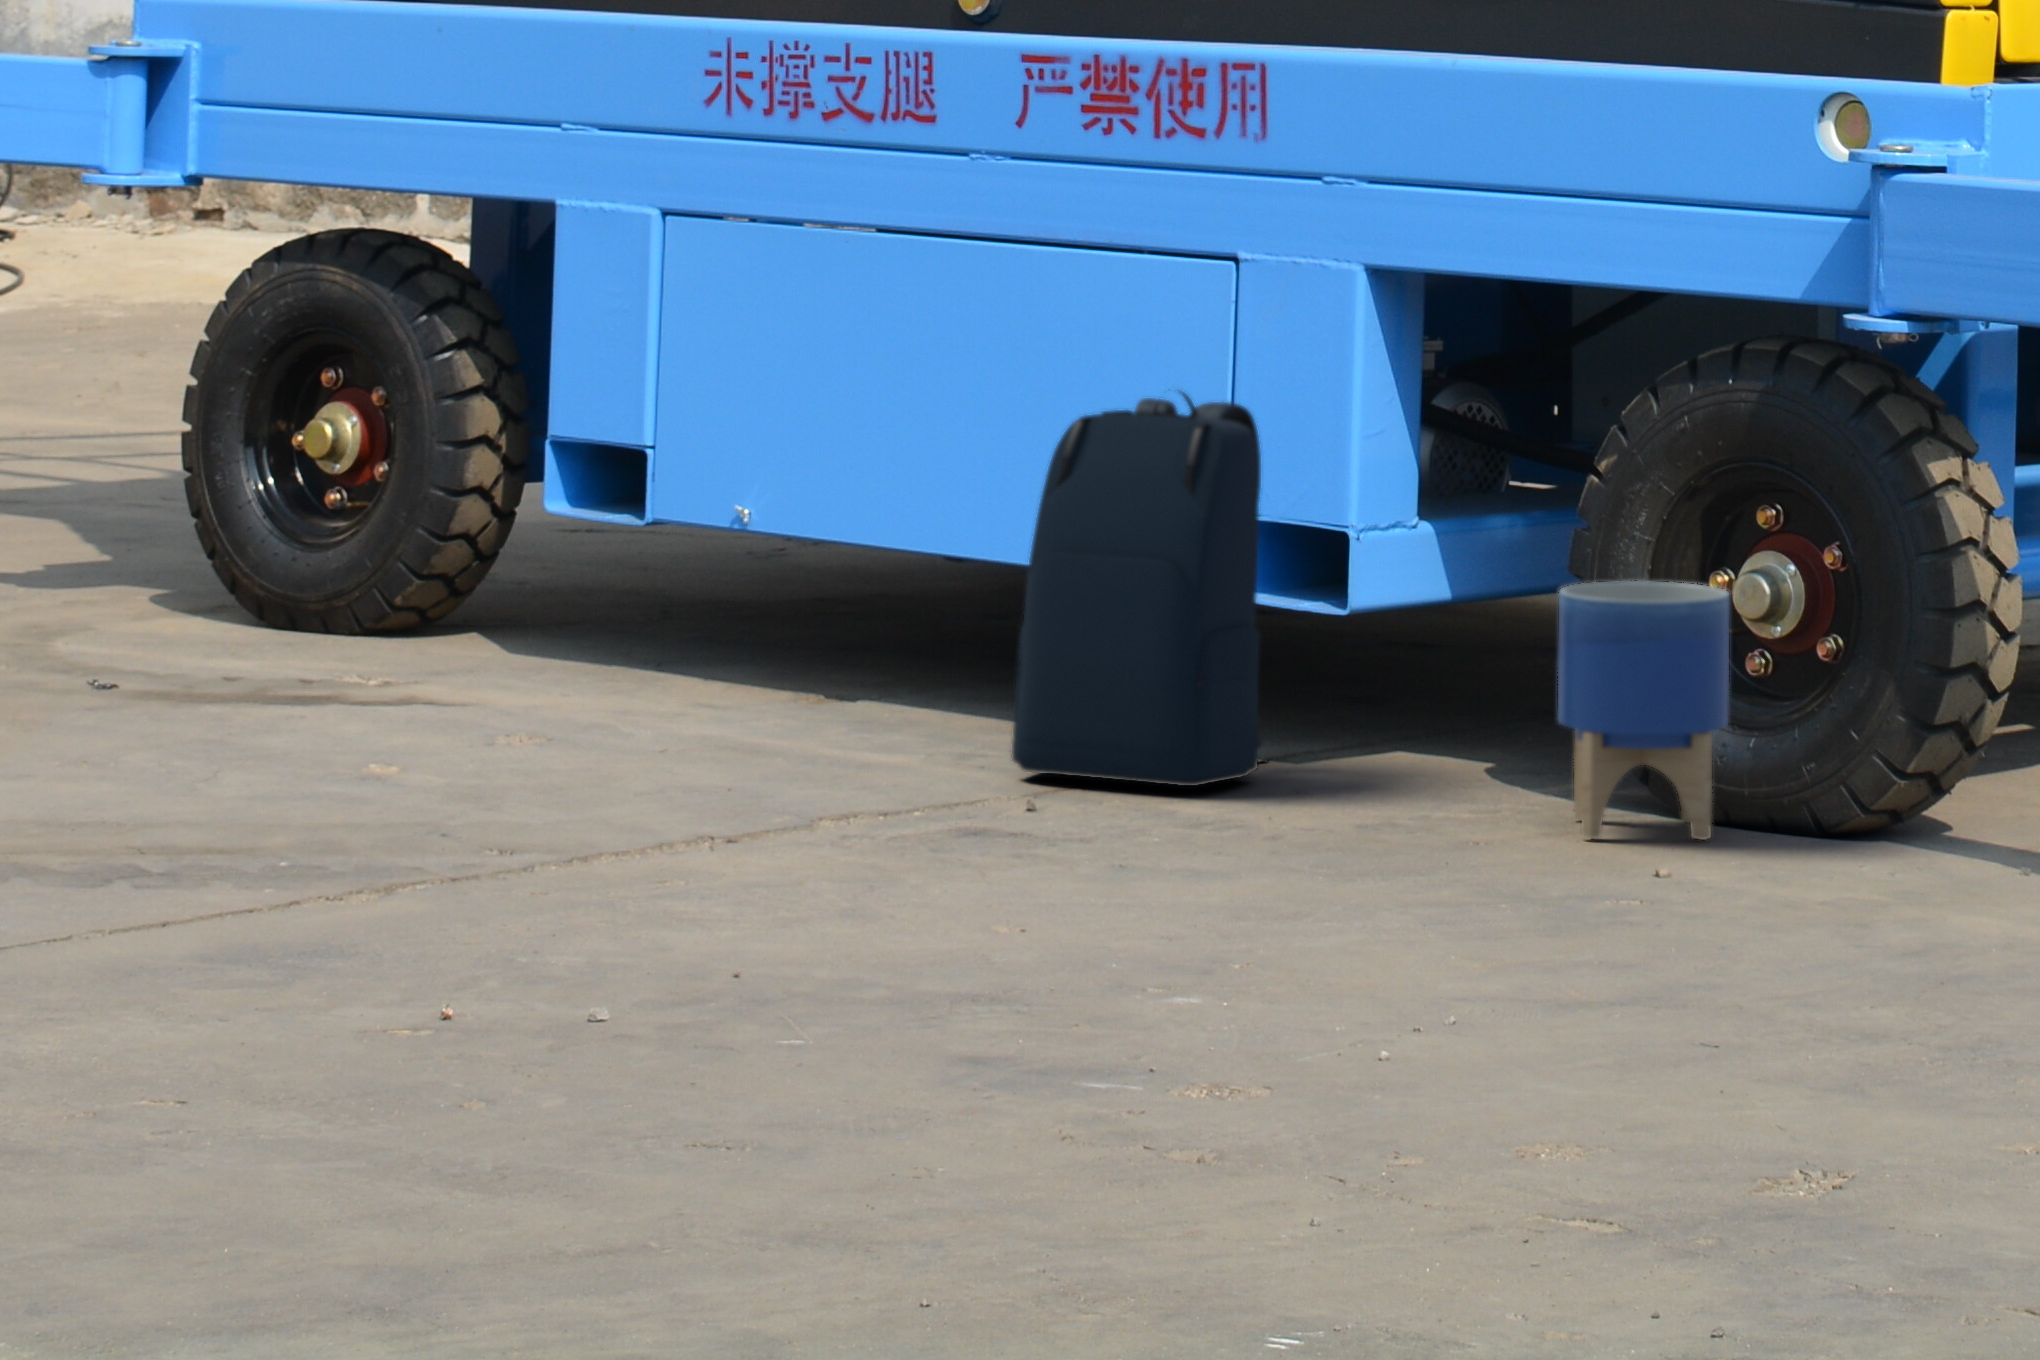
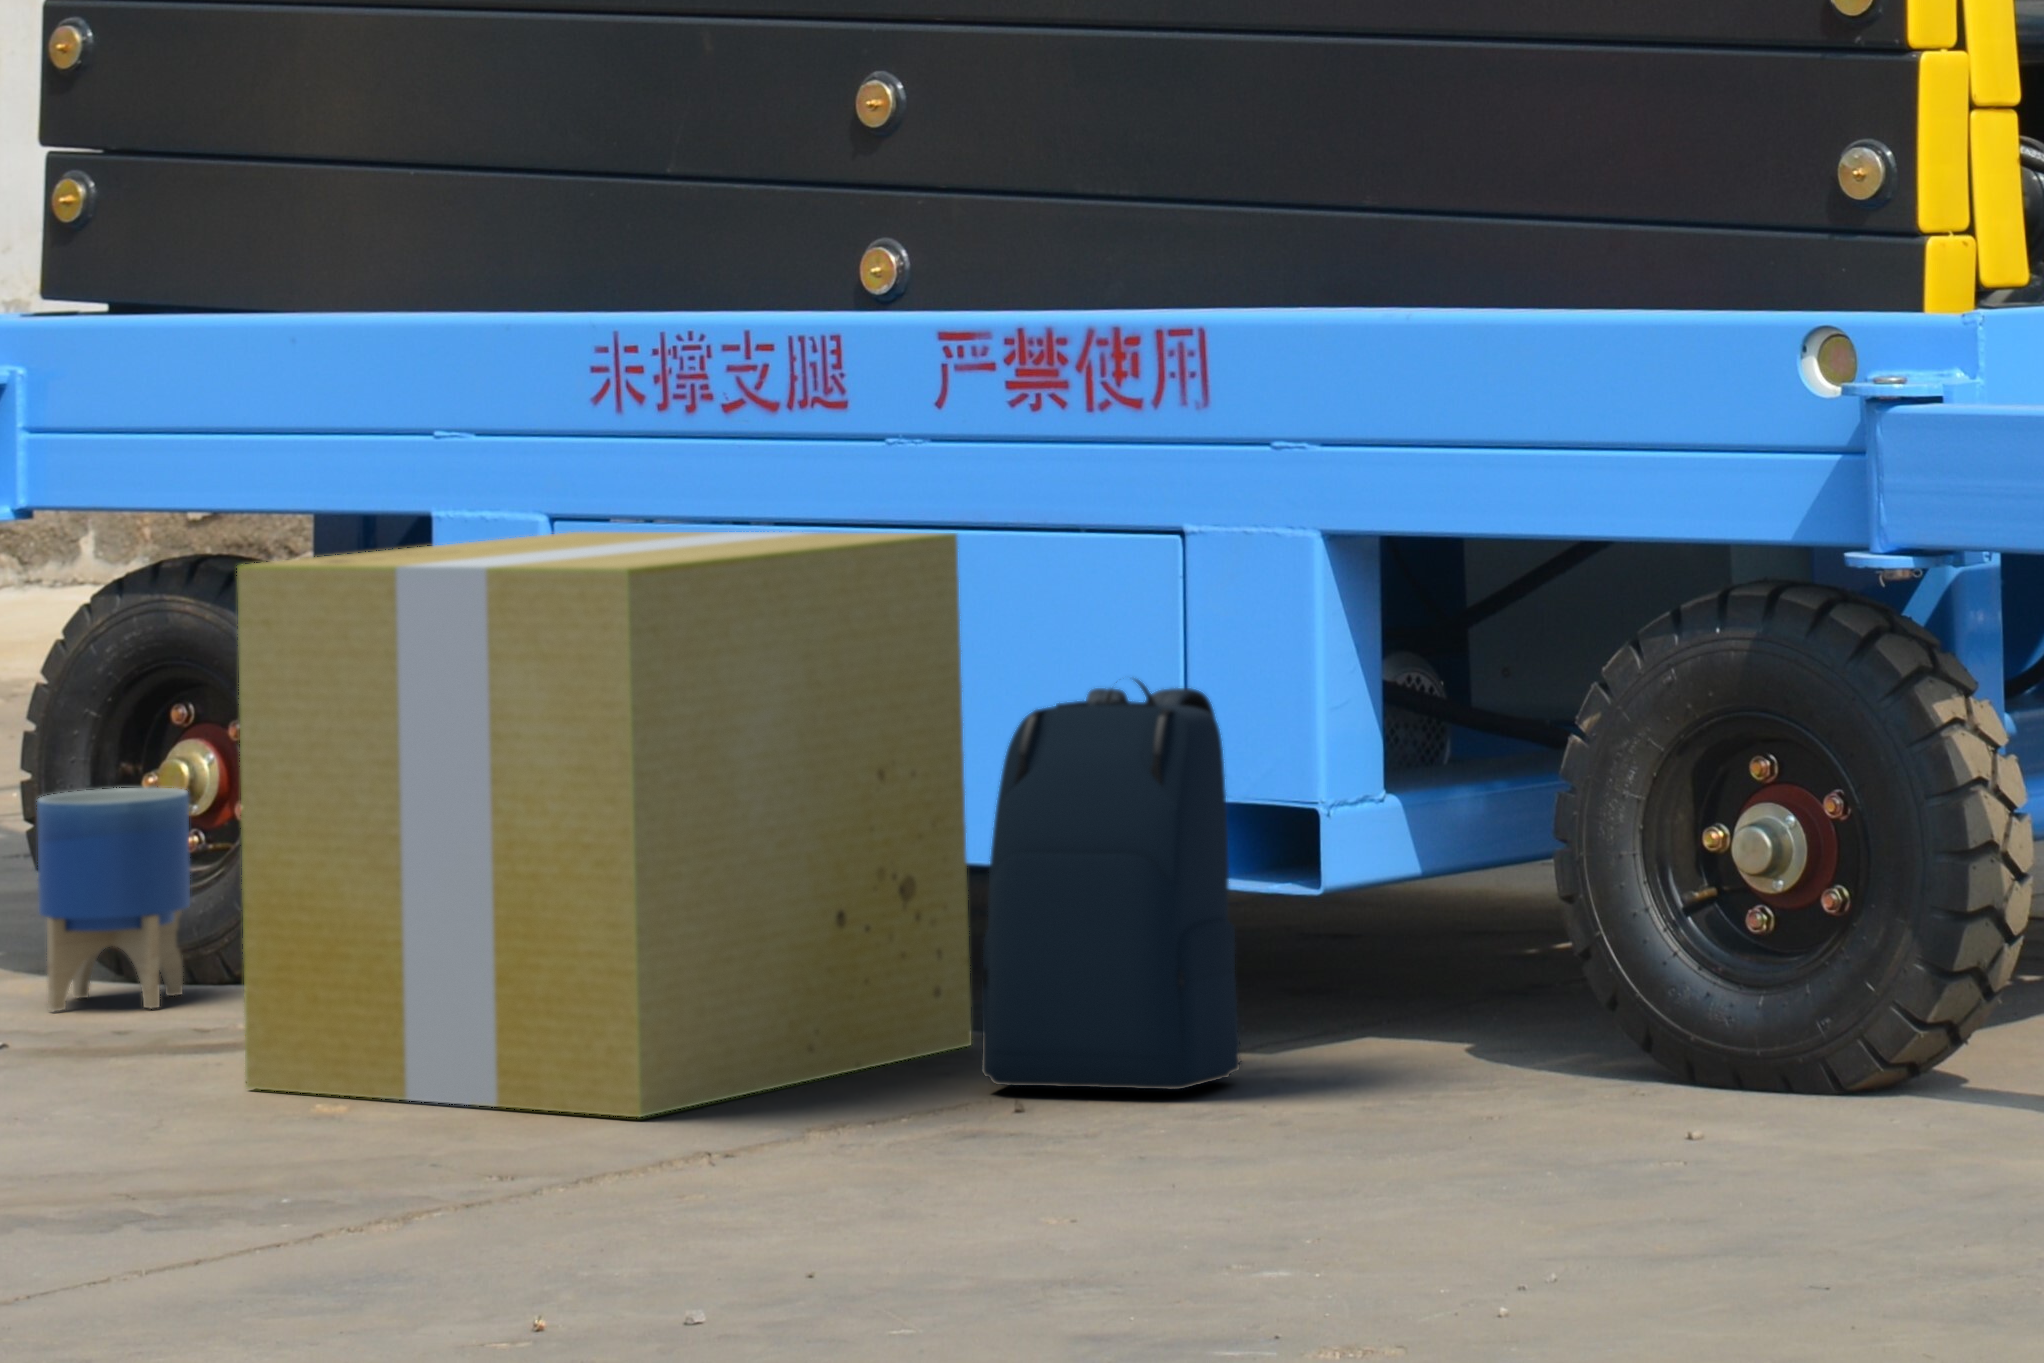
cardboard box: none [331,222,1036,785] -> present [237,532,972,1117]
planter: present [1558,581,1730,840] -> present [37,788,190,1011]

